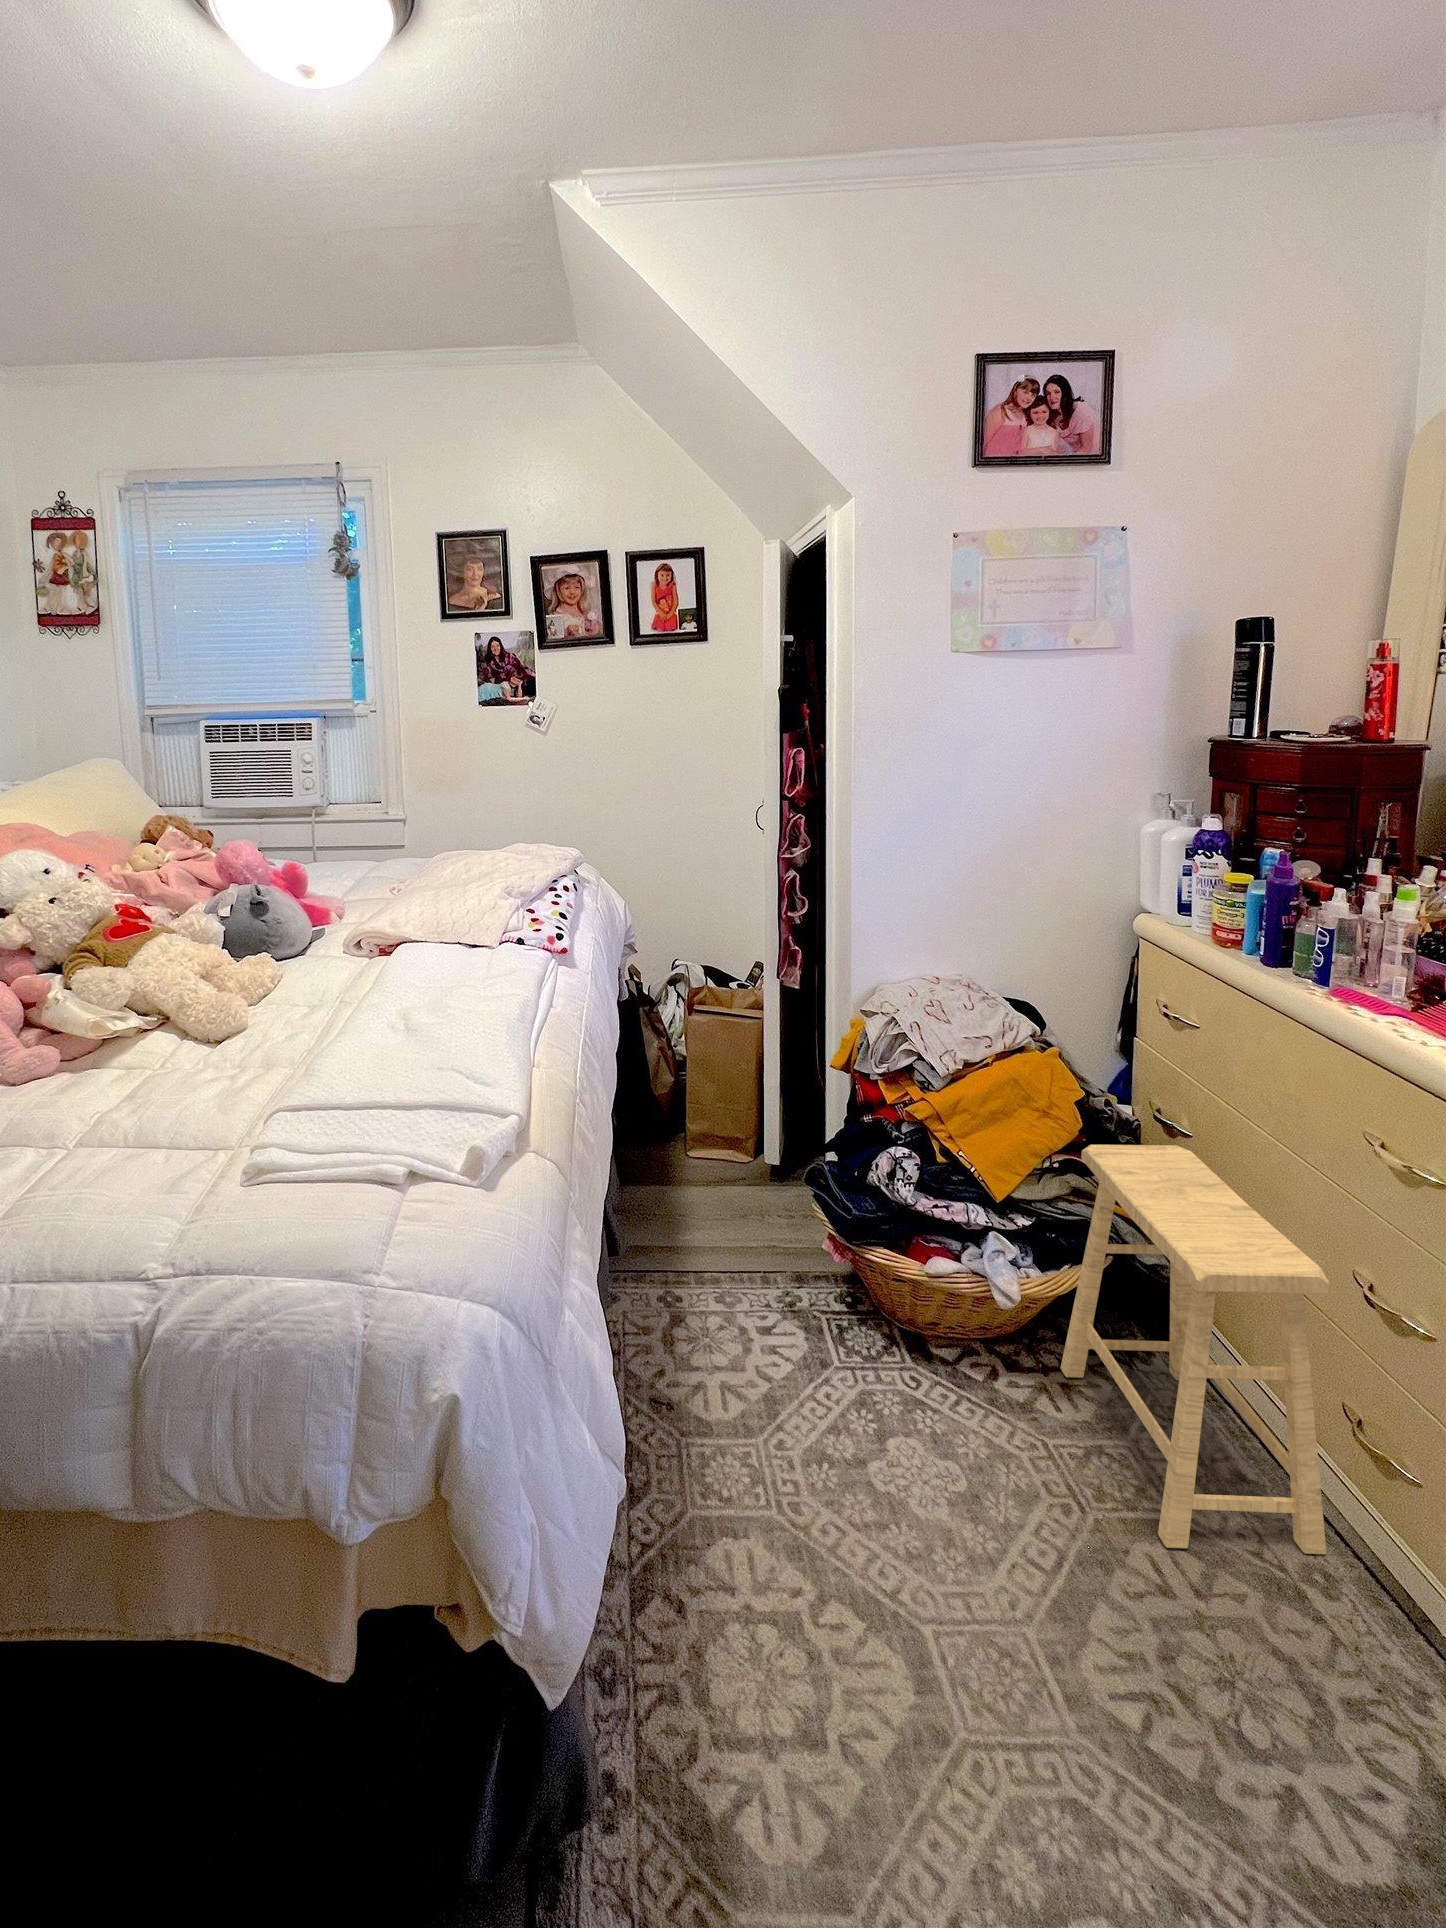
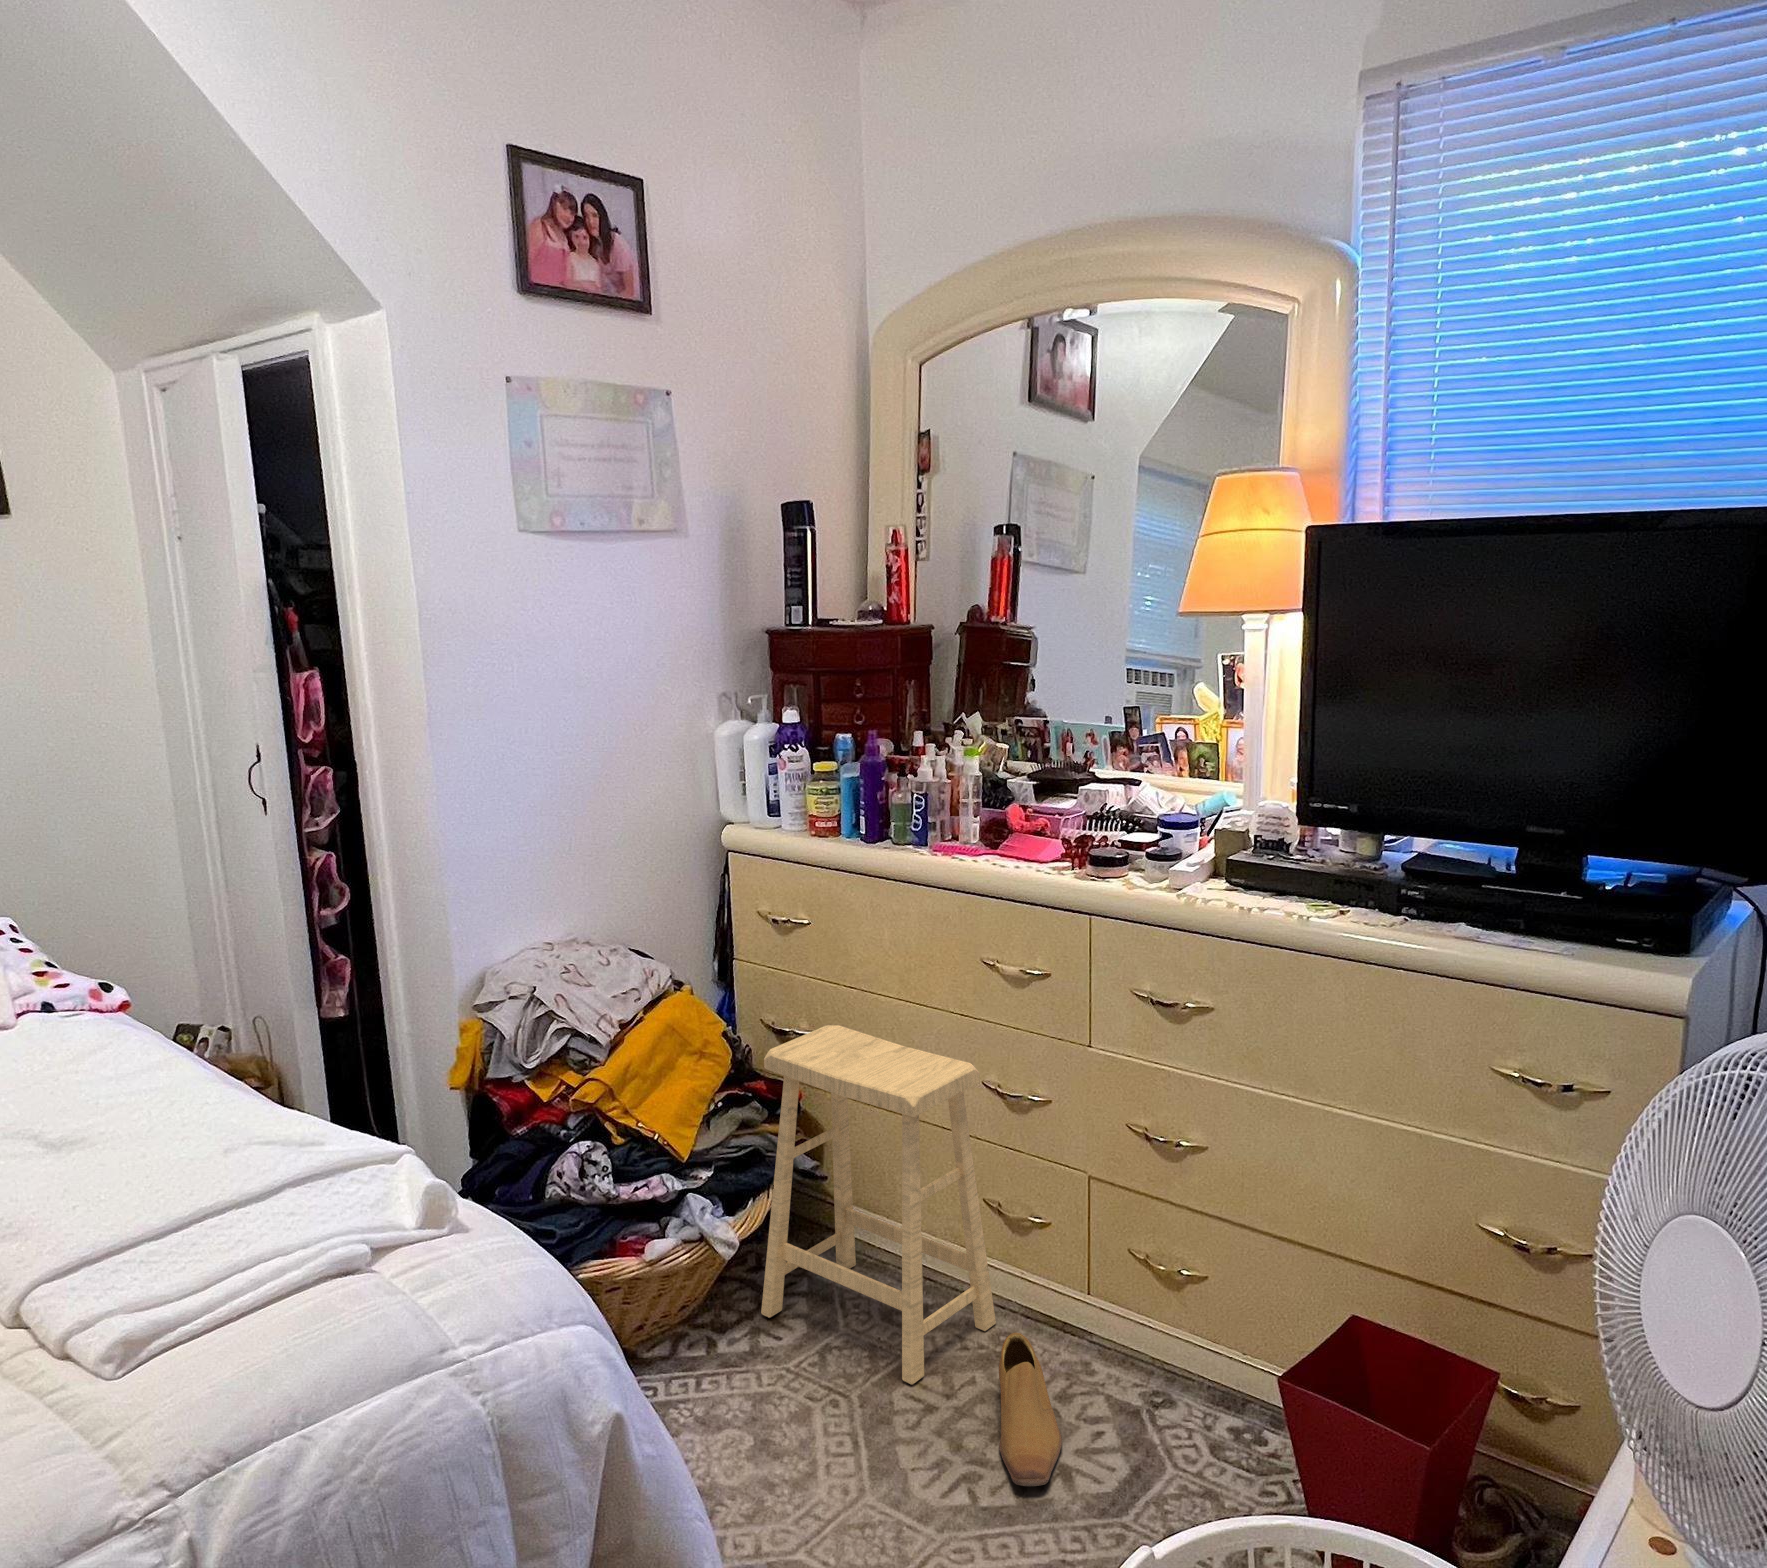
shoe: none [1206,1591,1336,1806] -> present [999,1333,1062,1486]

